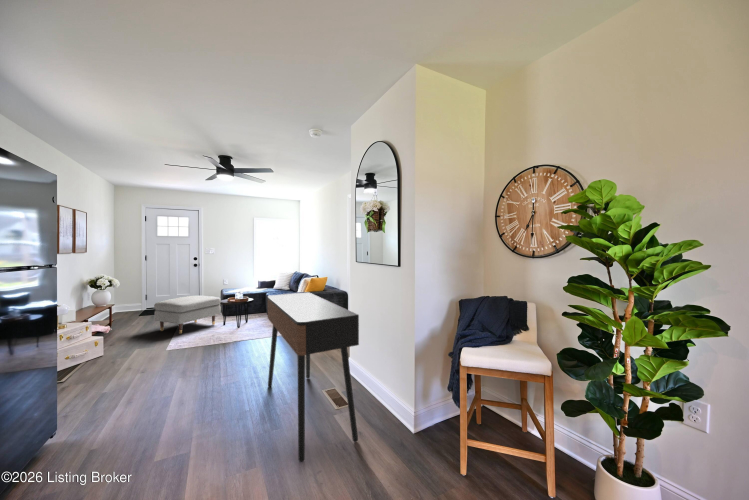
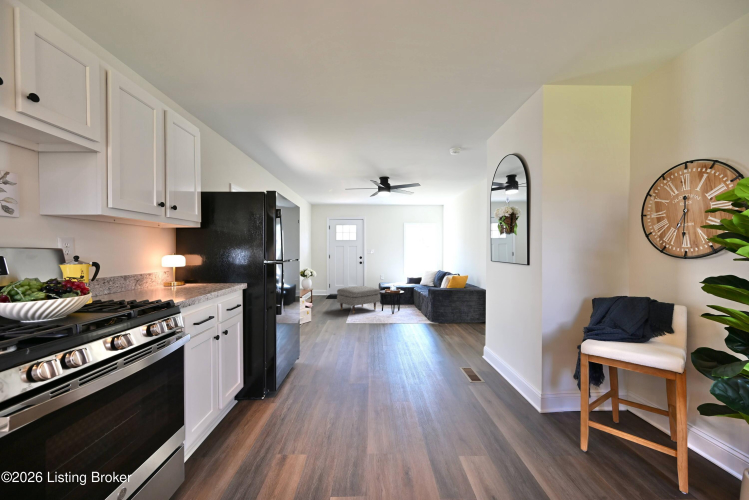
console table: present [268,293,359,462] -> none [417,286,488,406]

